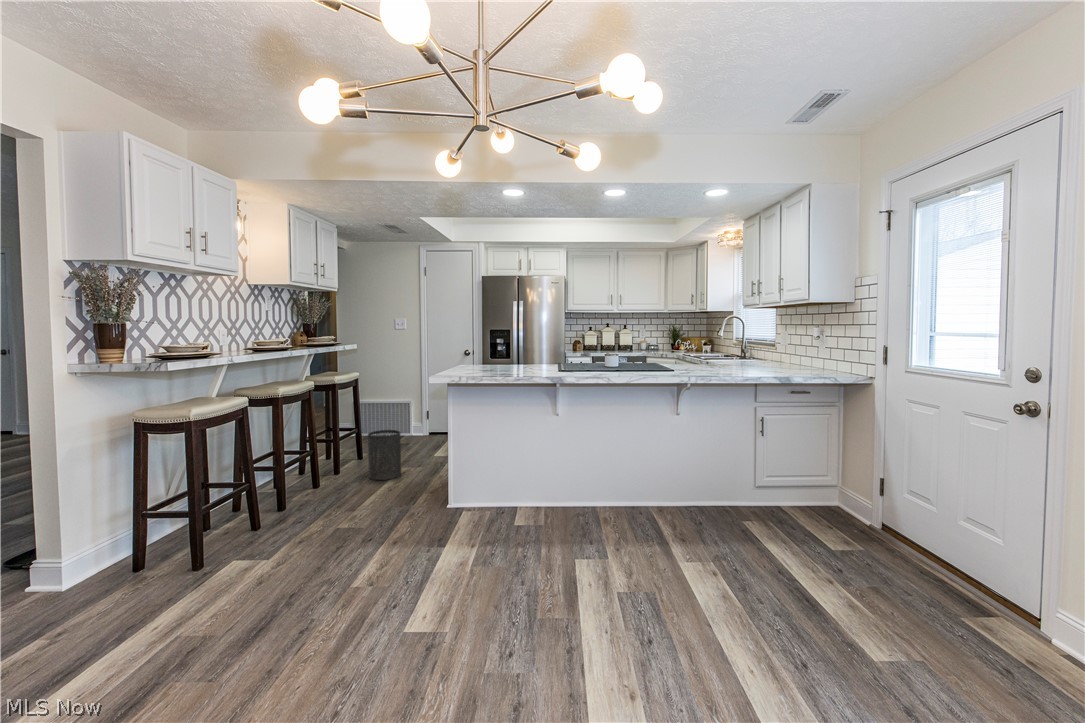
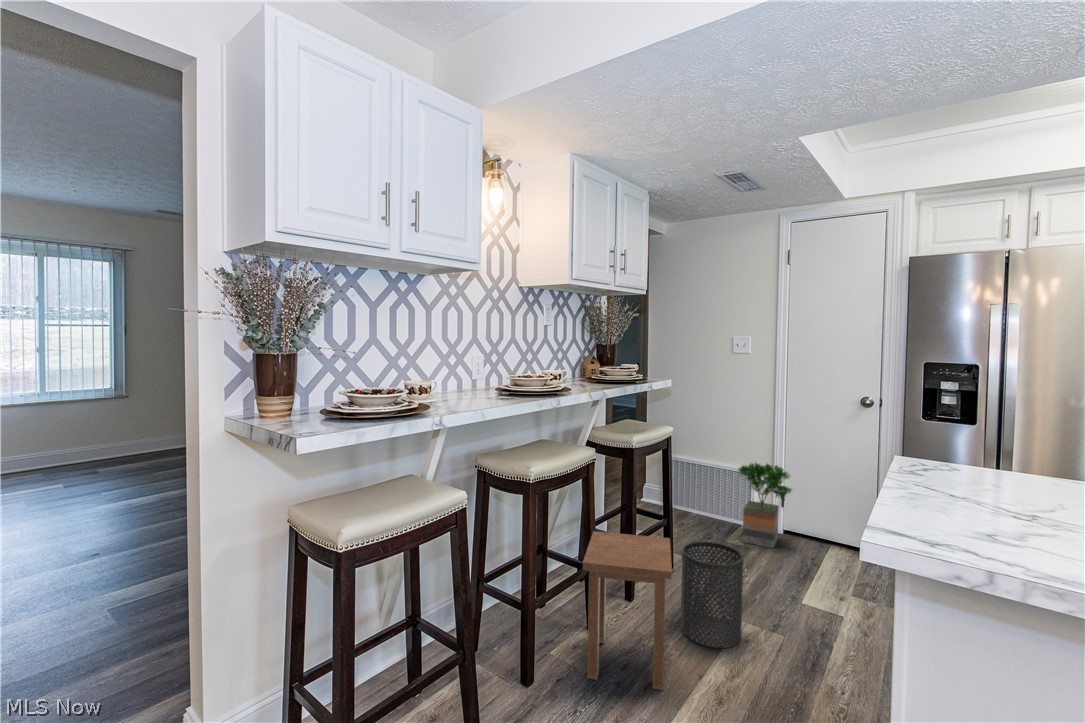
potted tree: none [400,394,432,442] -> present [738,463,792,548]
stool: none [312,426,362,502] -> present [583,532,672,690]

